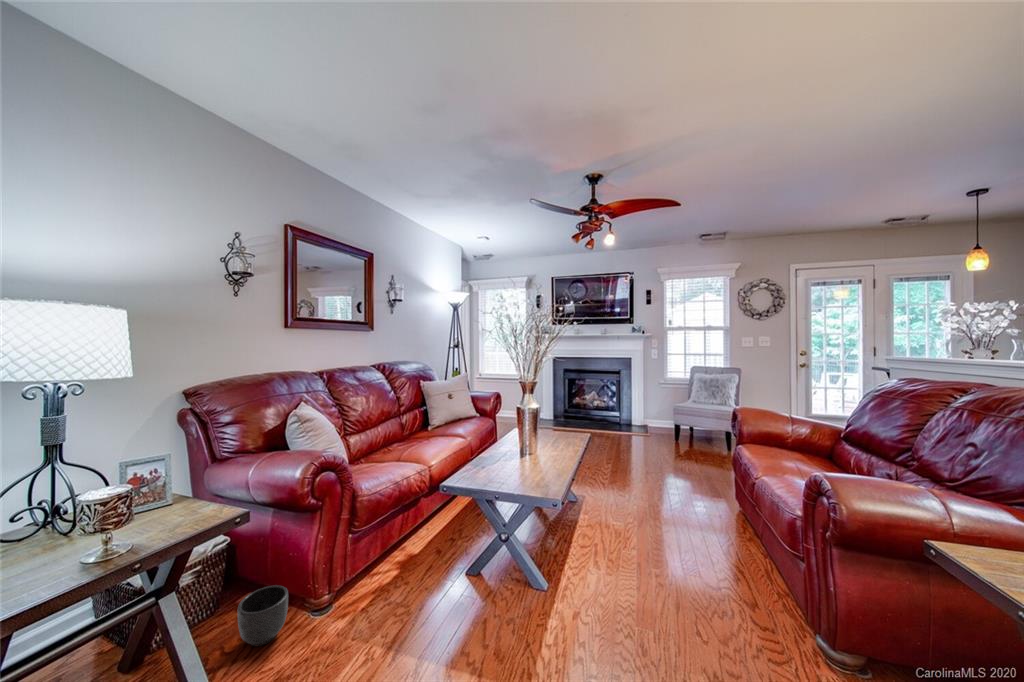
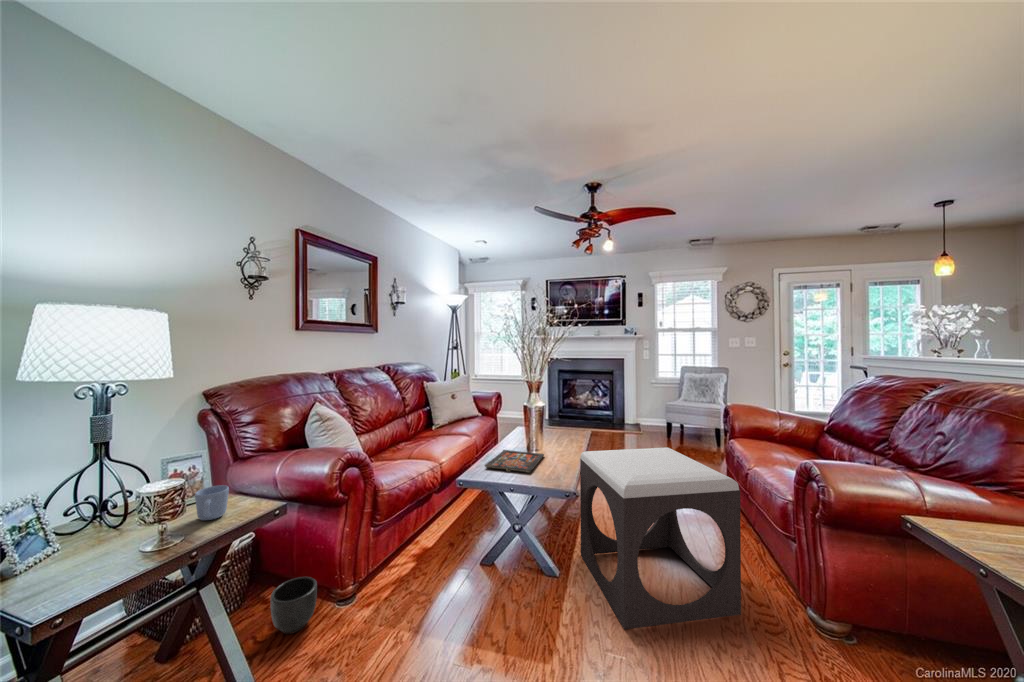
board game: none [472,453,537,479] -> present [485,450,544,473]
footstool: none [572,454,742,653] -> present [580,447,741,629]
mug: none [152,490,190,528] -> present [195,485,229,520]

